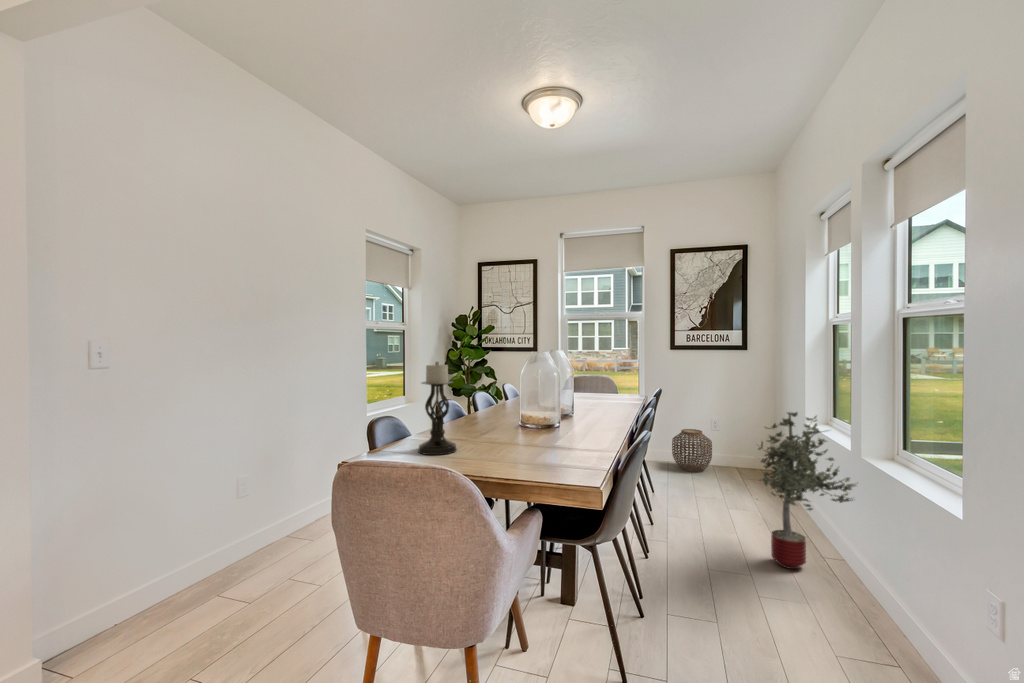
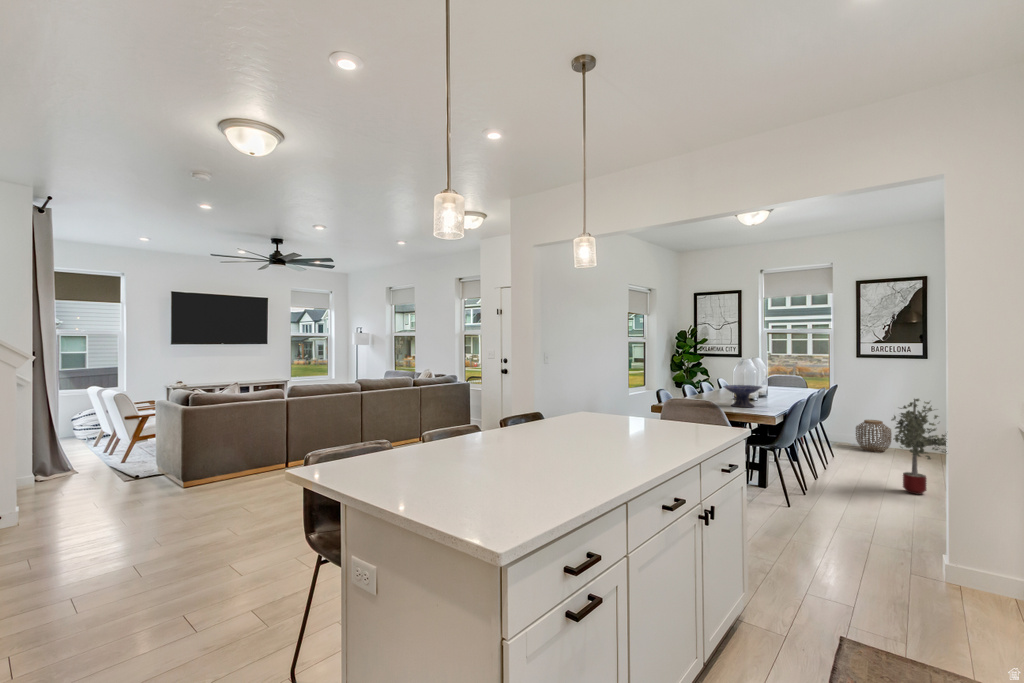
candle holder: present [418,362,456,455] -> none [686,363,704,405]
decorative bowl: none [492,405,570,457] -> present [723,385,762,408]

